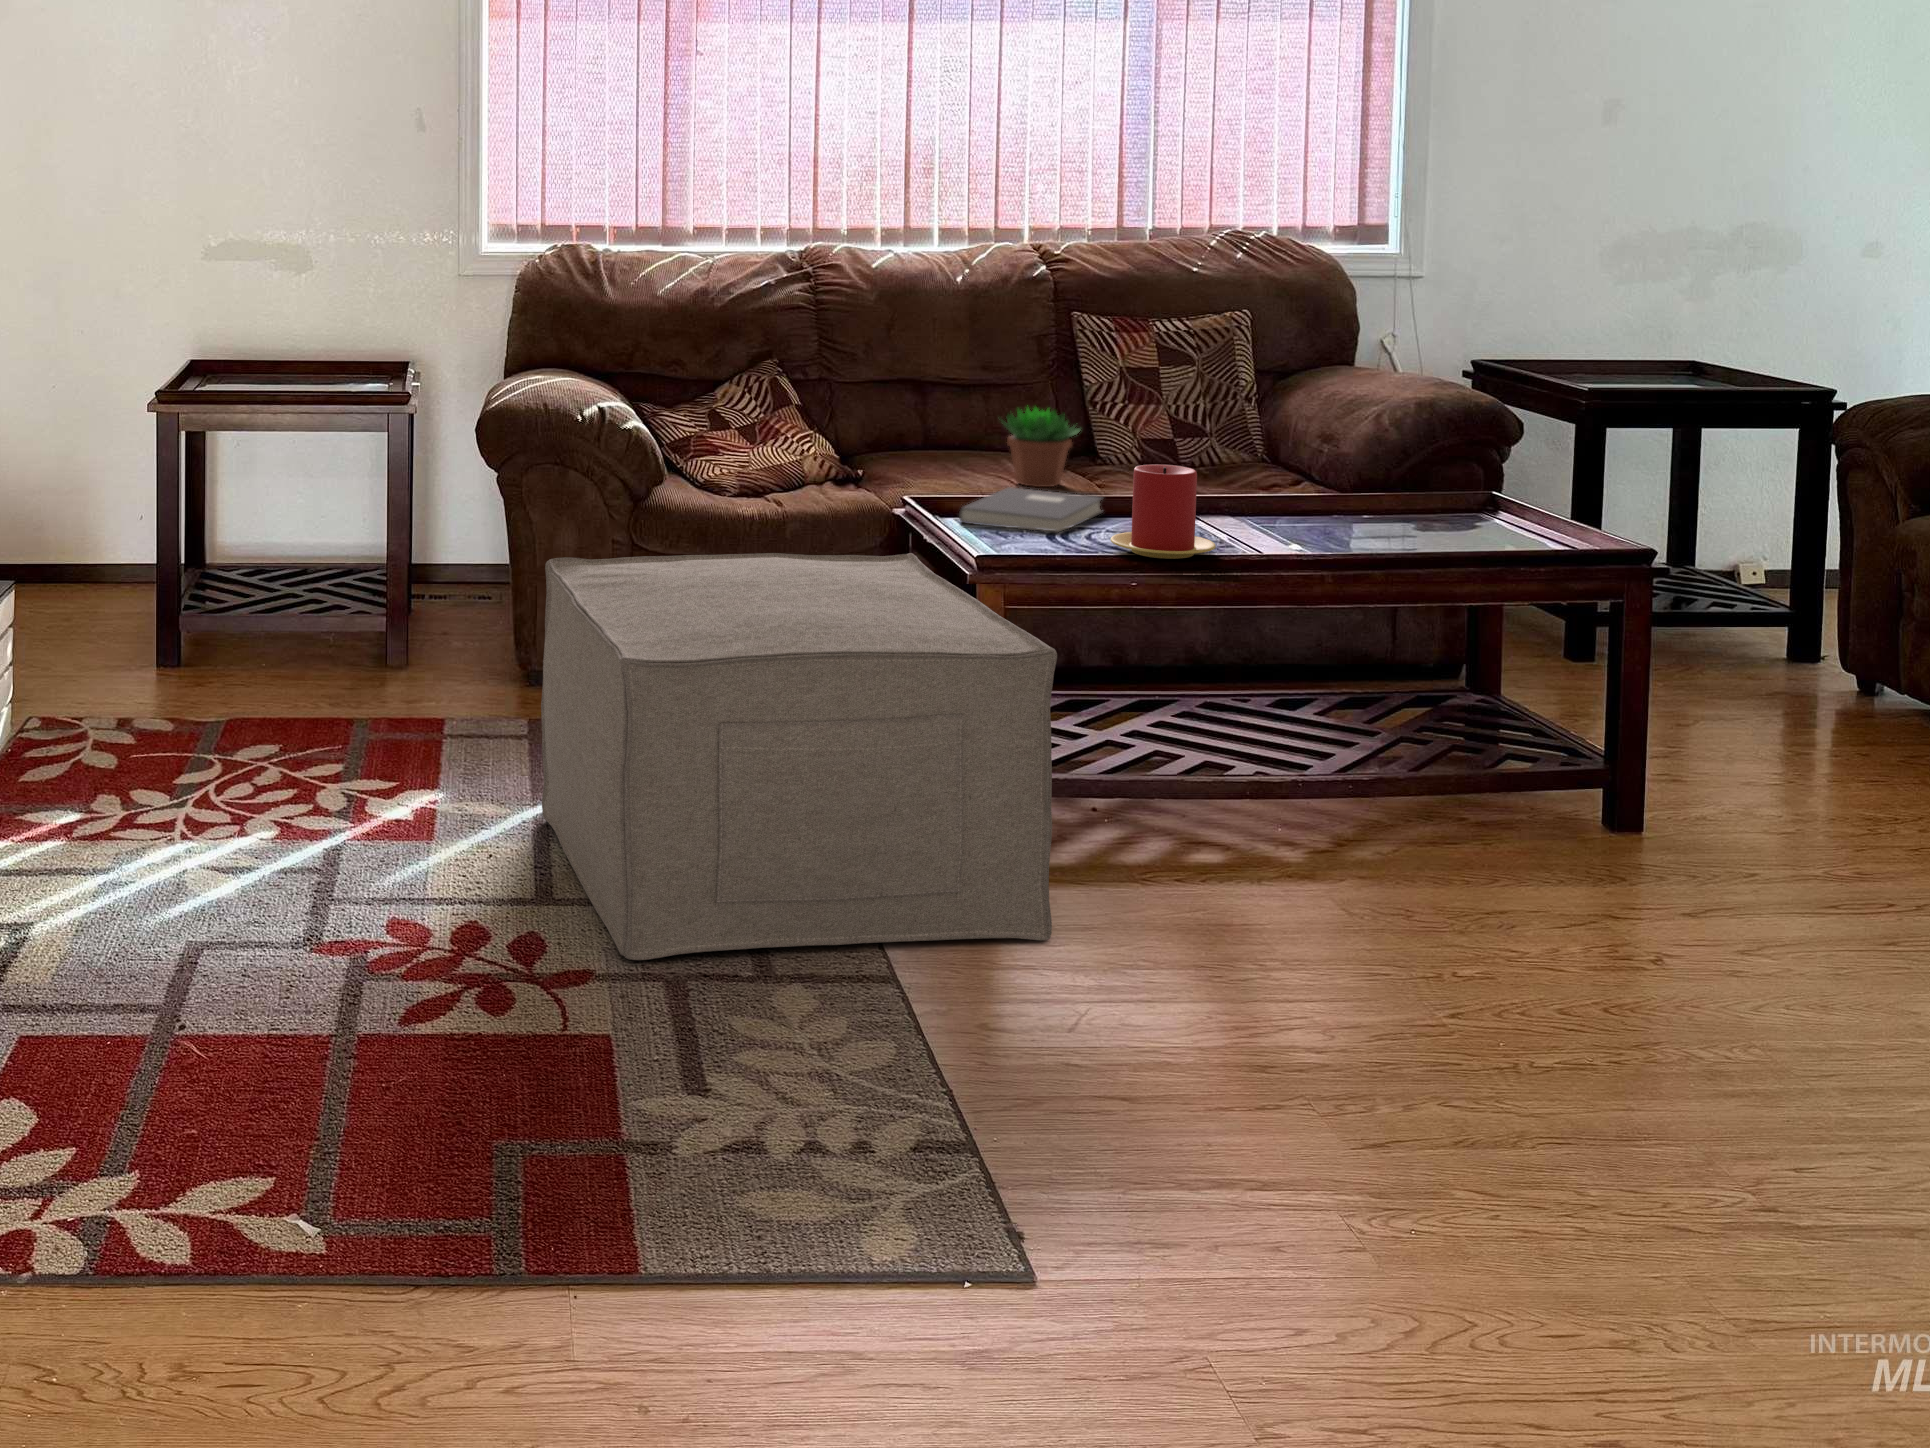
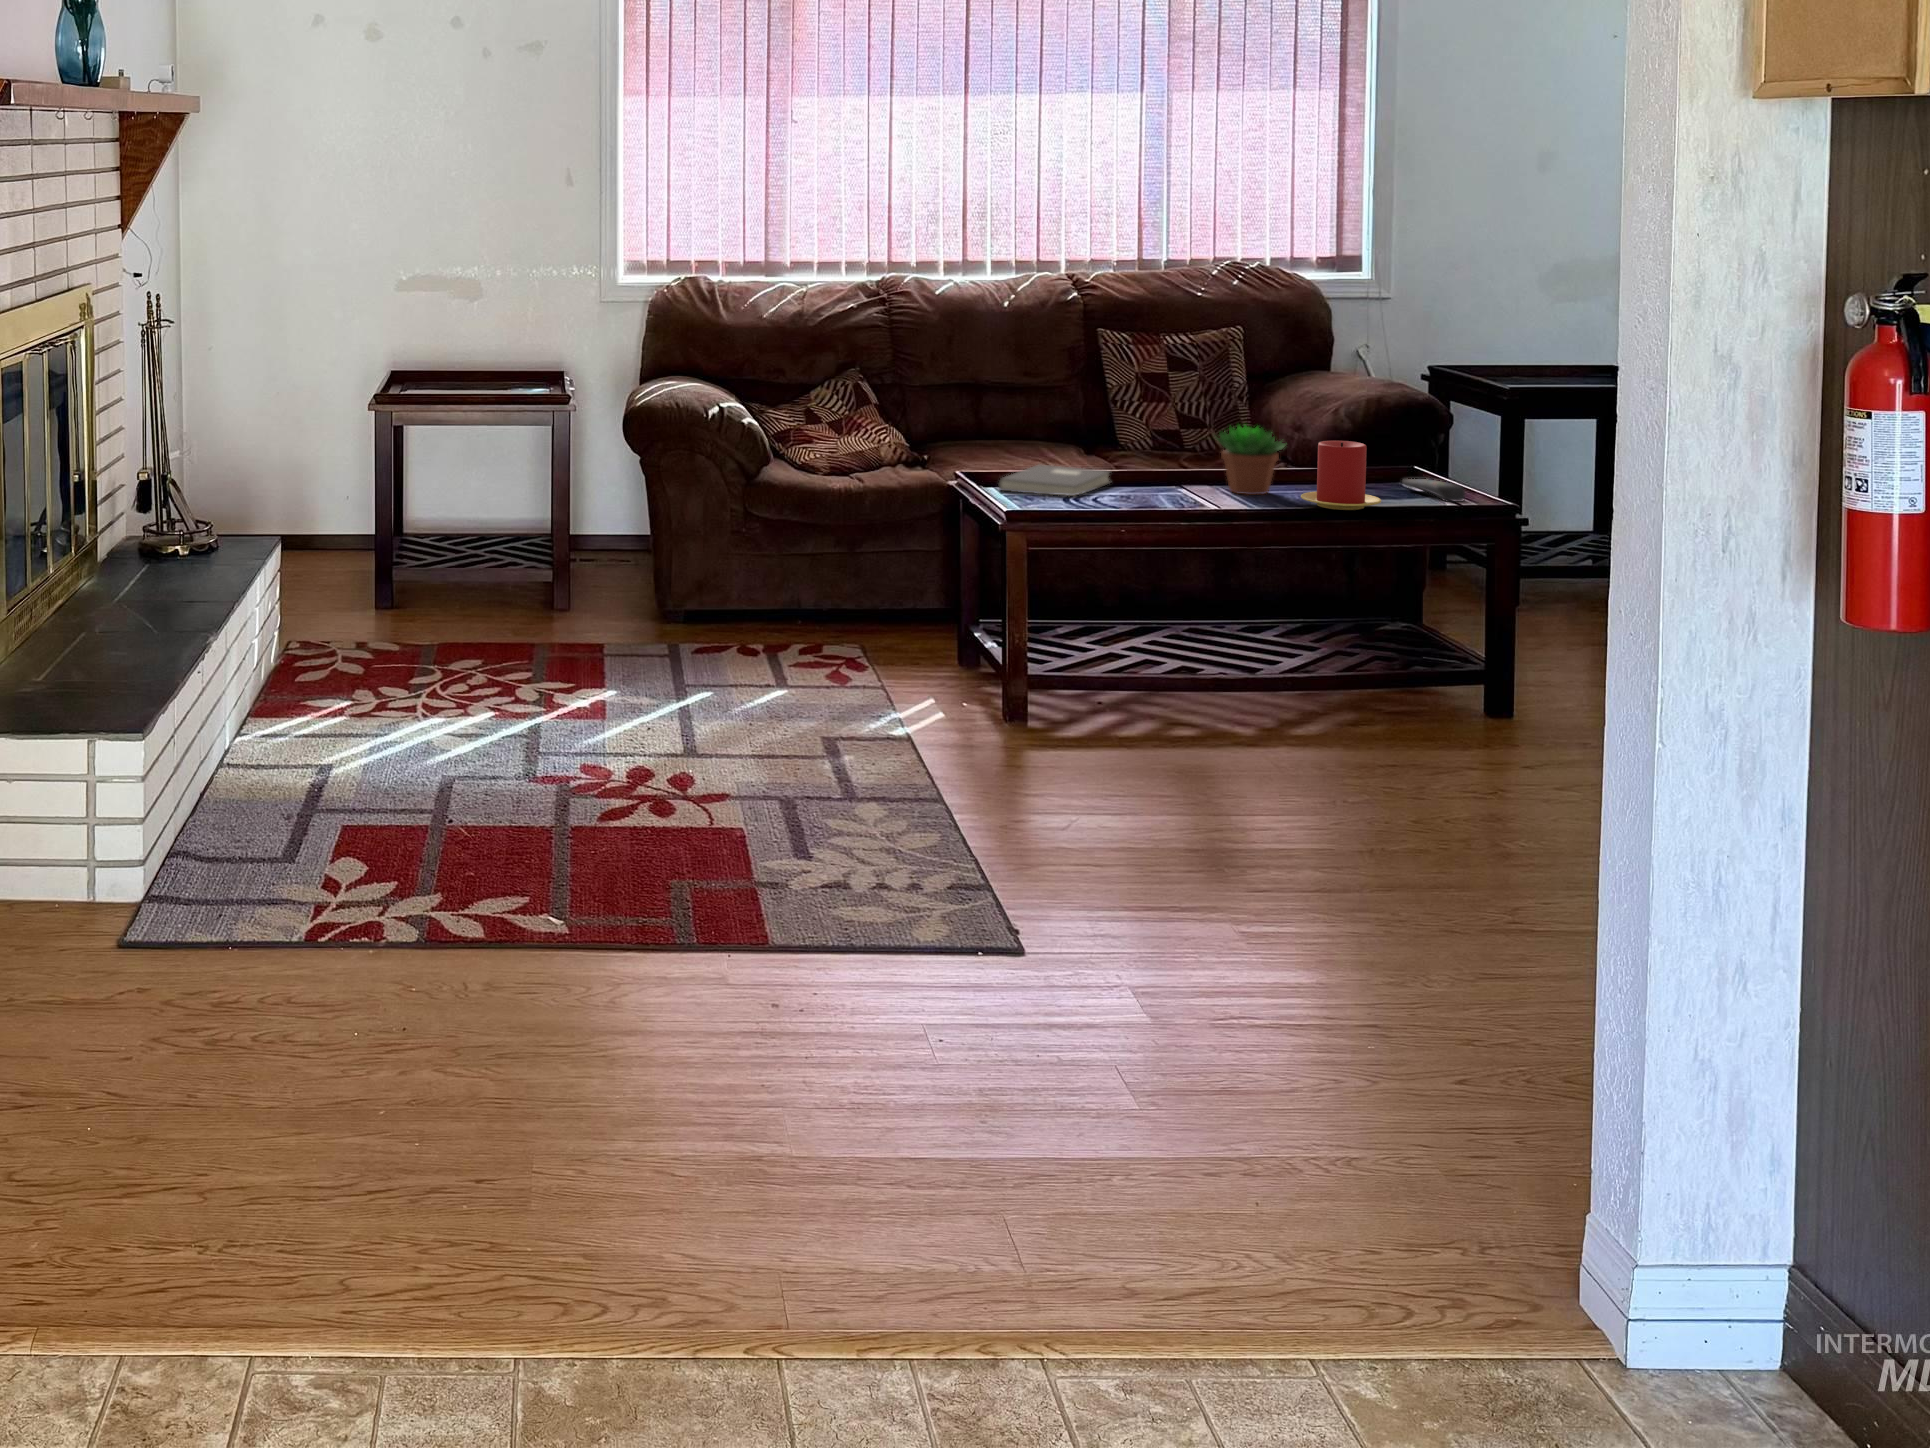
succulent plant: present [1001,407,1080,487] -> present [1217,425,1285,495]
candle: present [1110,464,1216,559] -> present [1301,441,1381,510]
remote control: none [1482,510,1573,543] -> present [1402,479,1465,502]
ottoman: present [541,553,1057,960] -> none [686,510,1058,789]

